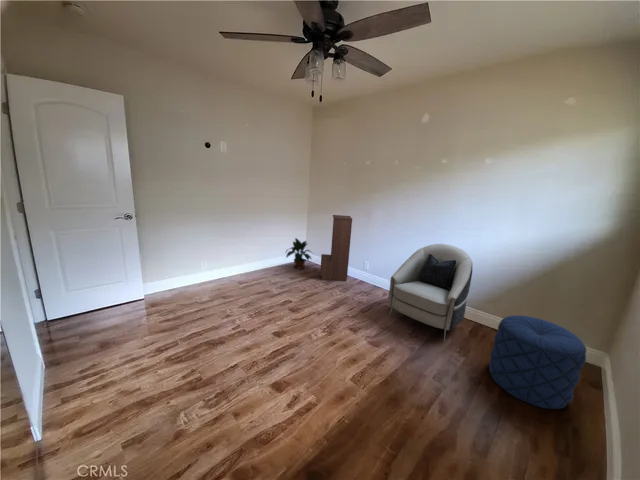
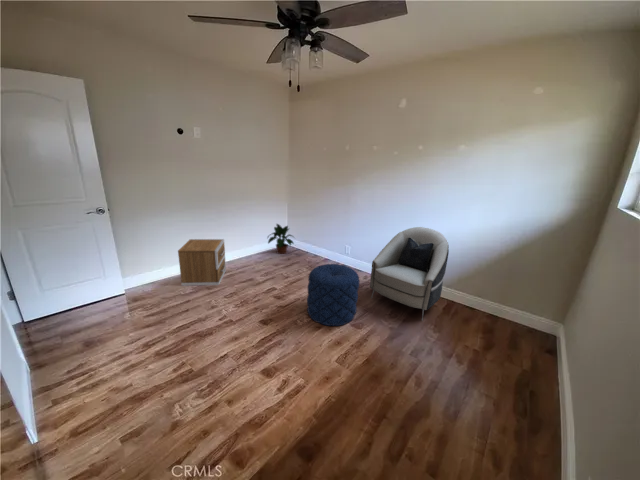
bookshelf: present [320,215,352,281] -> none [303,199,334,265]
nightstand: none [198,249,244,295] -> present [178,239,226,286]
pouf: present [489,315,586,409] -> present [307,264,359,326]

